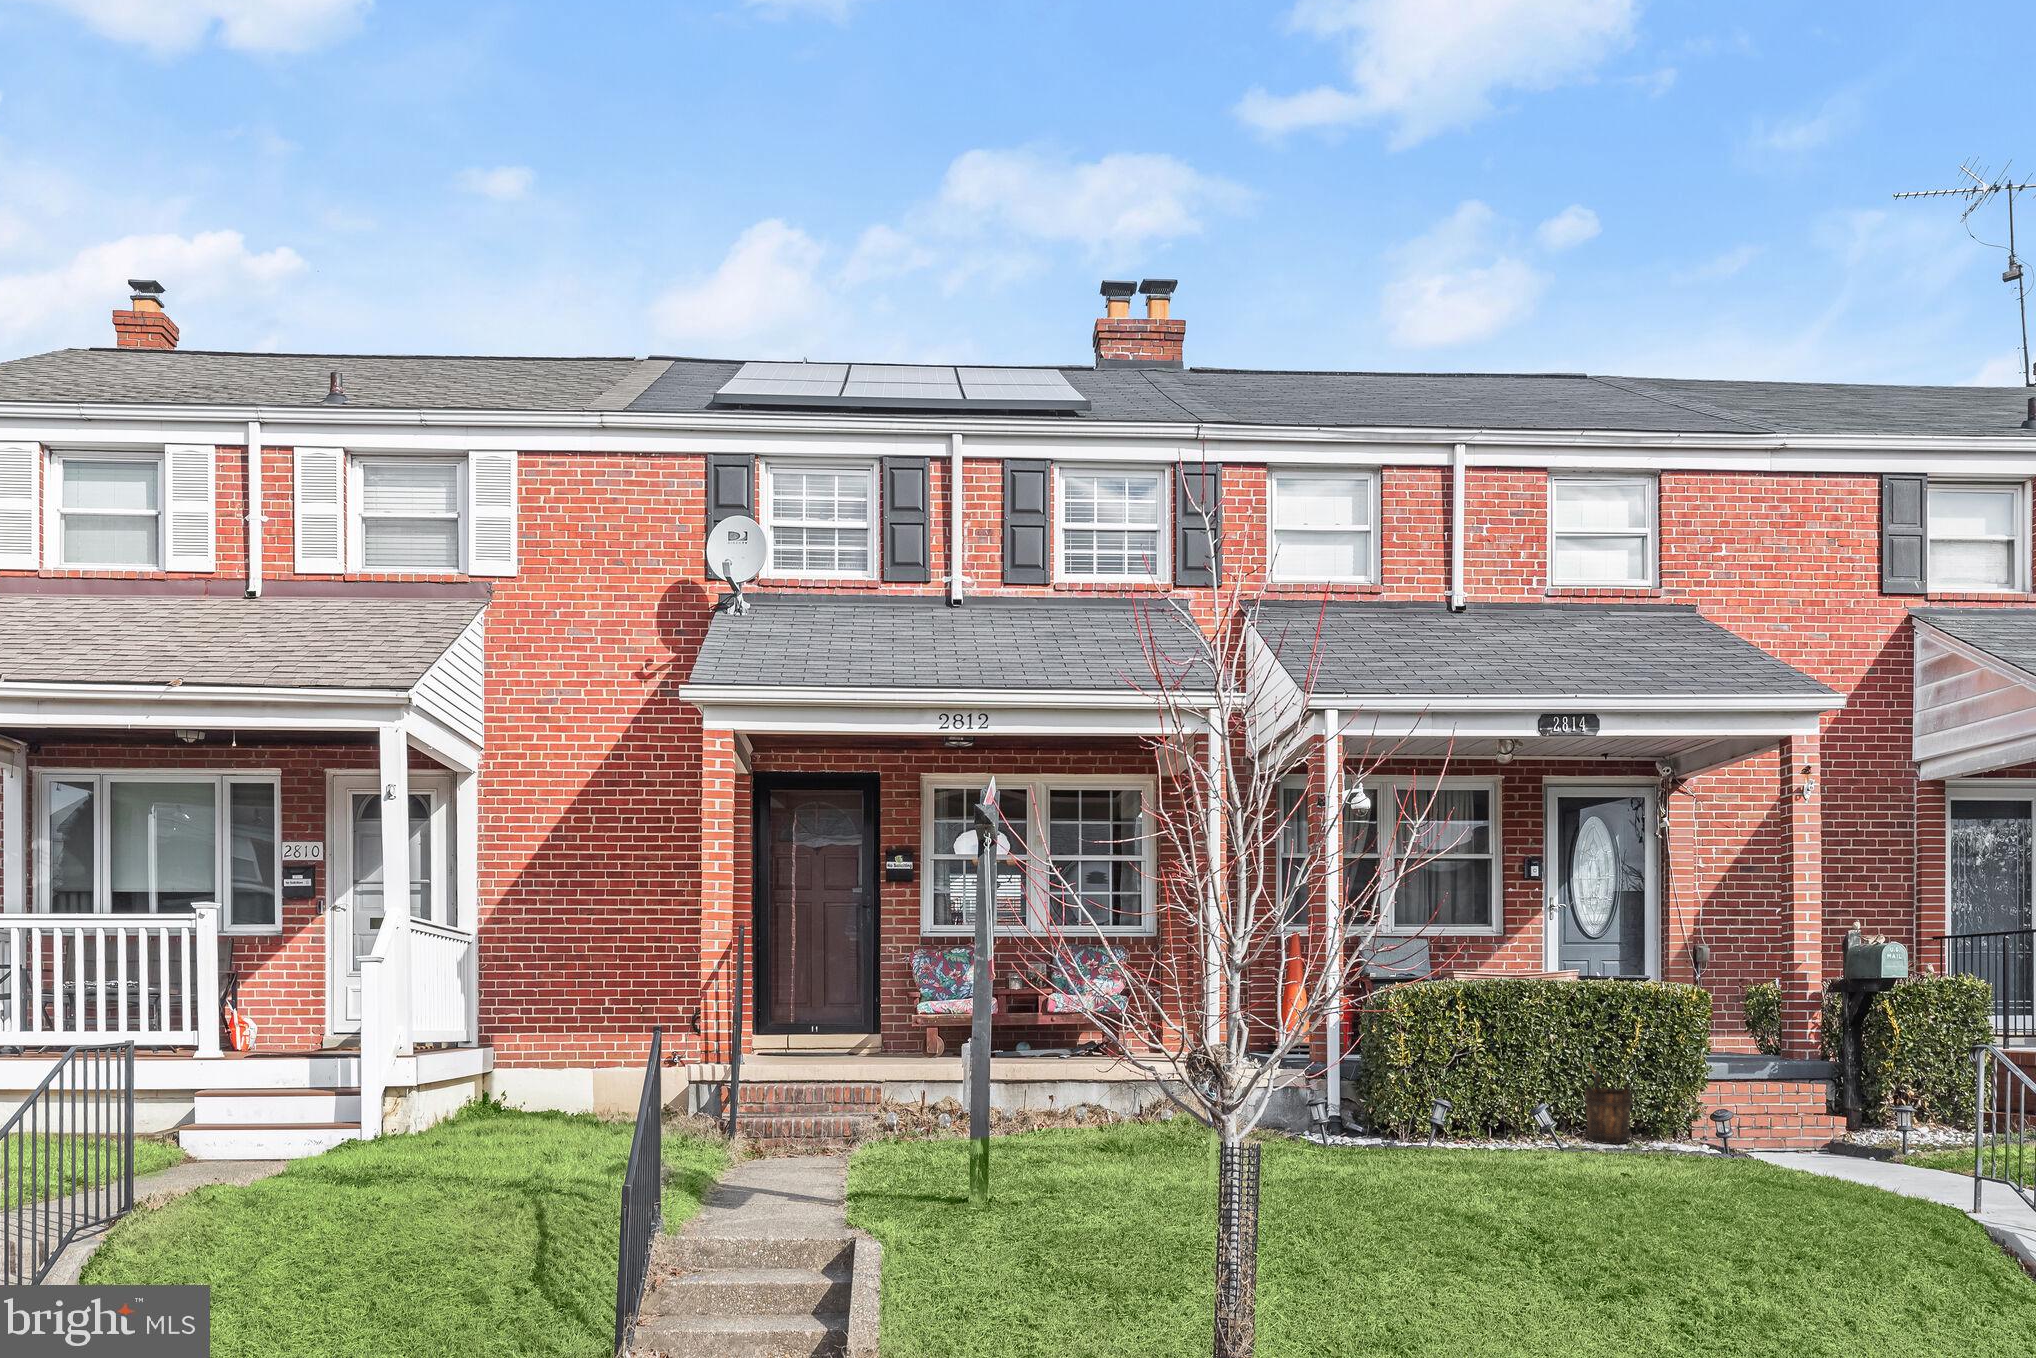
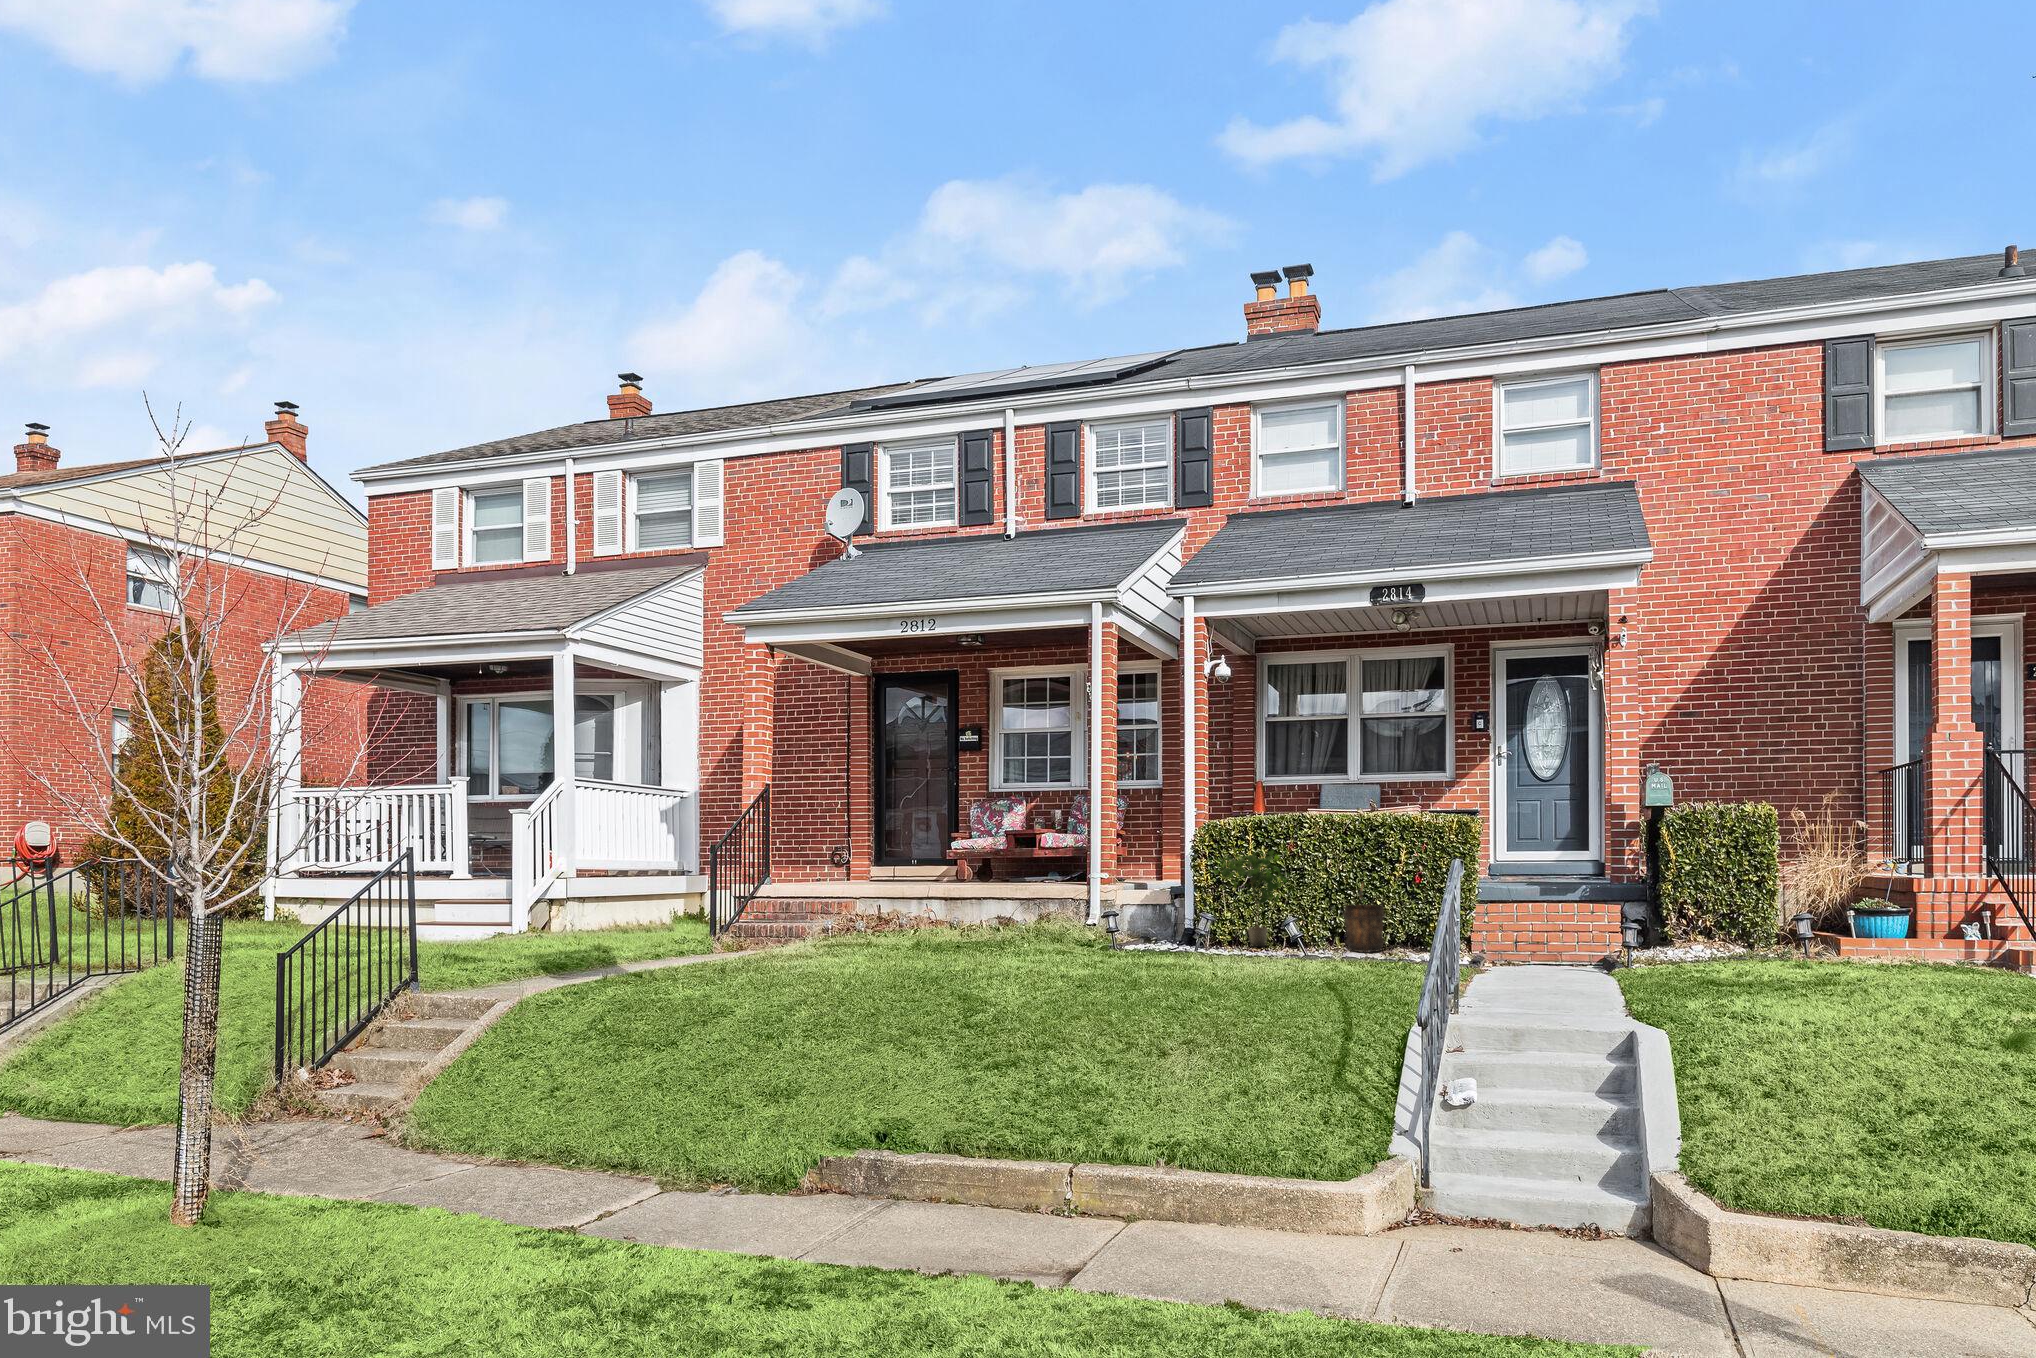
potted plant: none [1447,1025,1520,1141] -> present [1215,851,1289,947]

